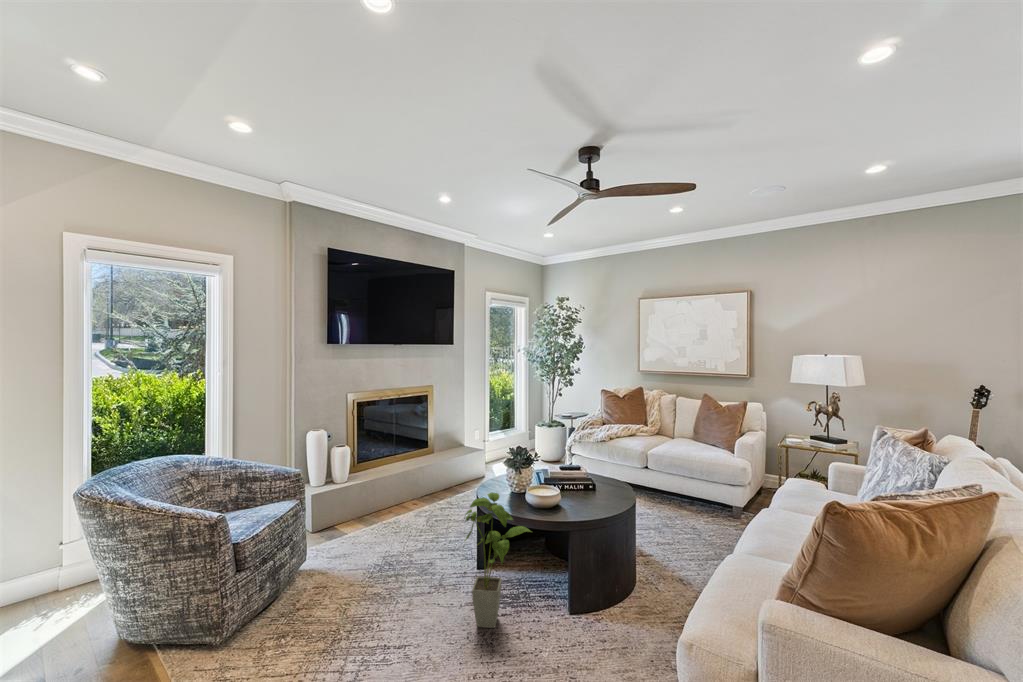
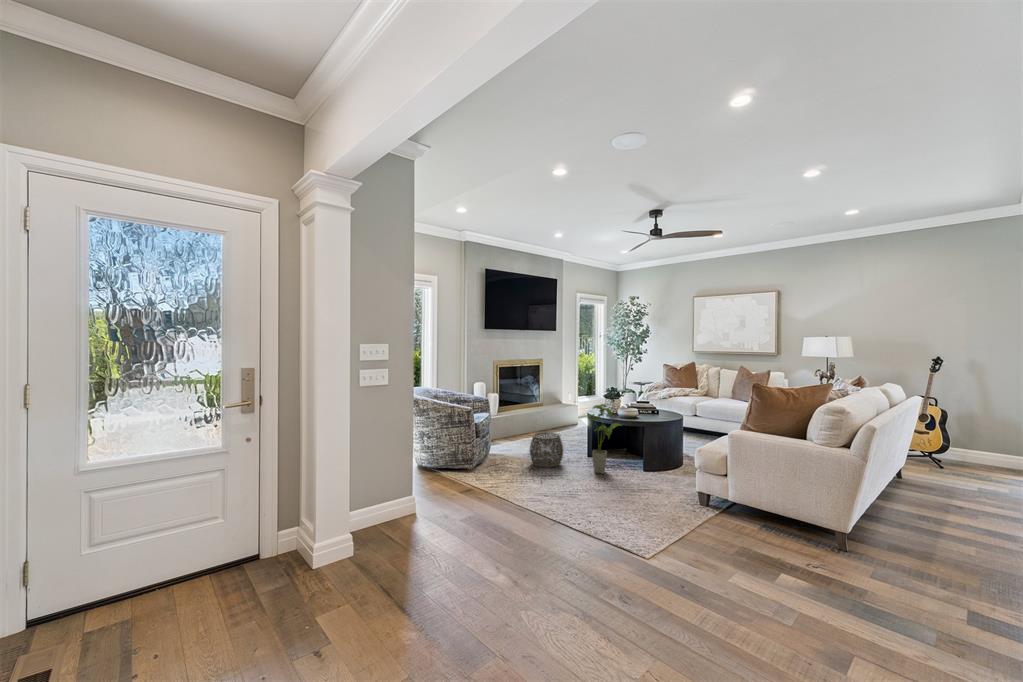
woven basket: none [359,536,427,617] -> present [529,433,563,468]

